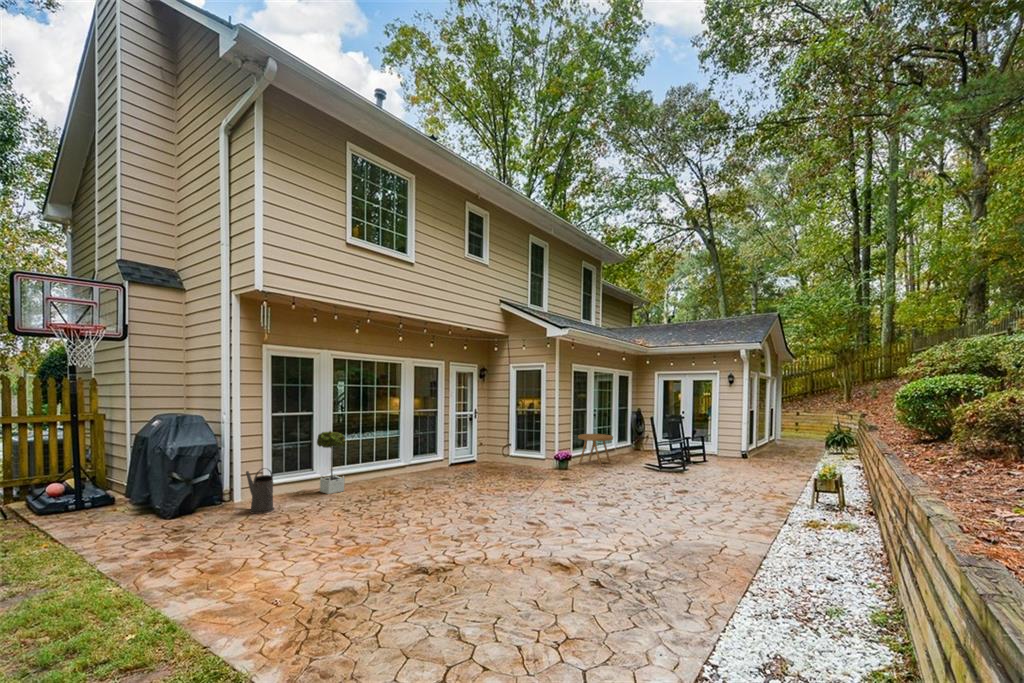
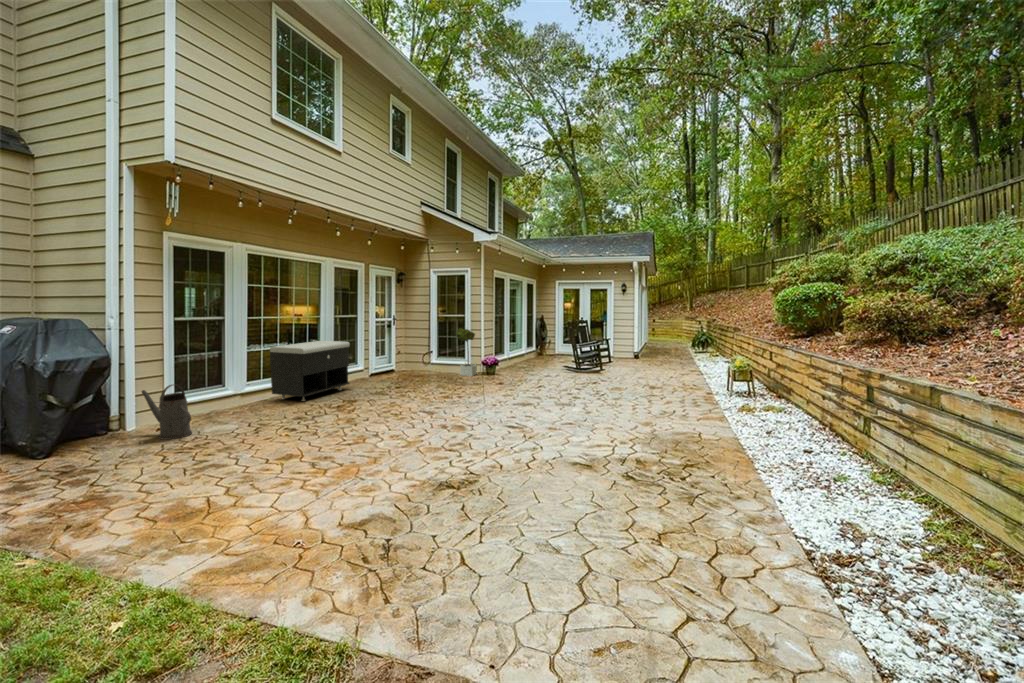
potted tree: present [317,431,345,494] -> present [456,328,477,376]
storage bench: none [351,432,422,488] -> present [270,341,350,401]
side table: present [578,434,613,466] -> none [498,339,531,369]

